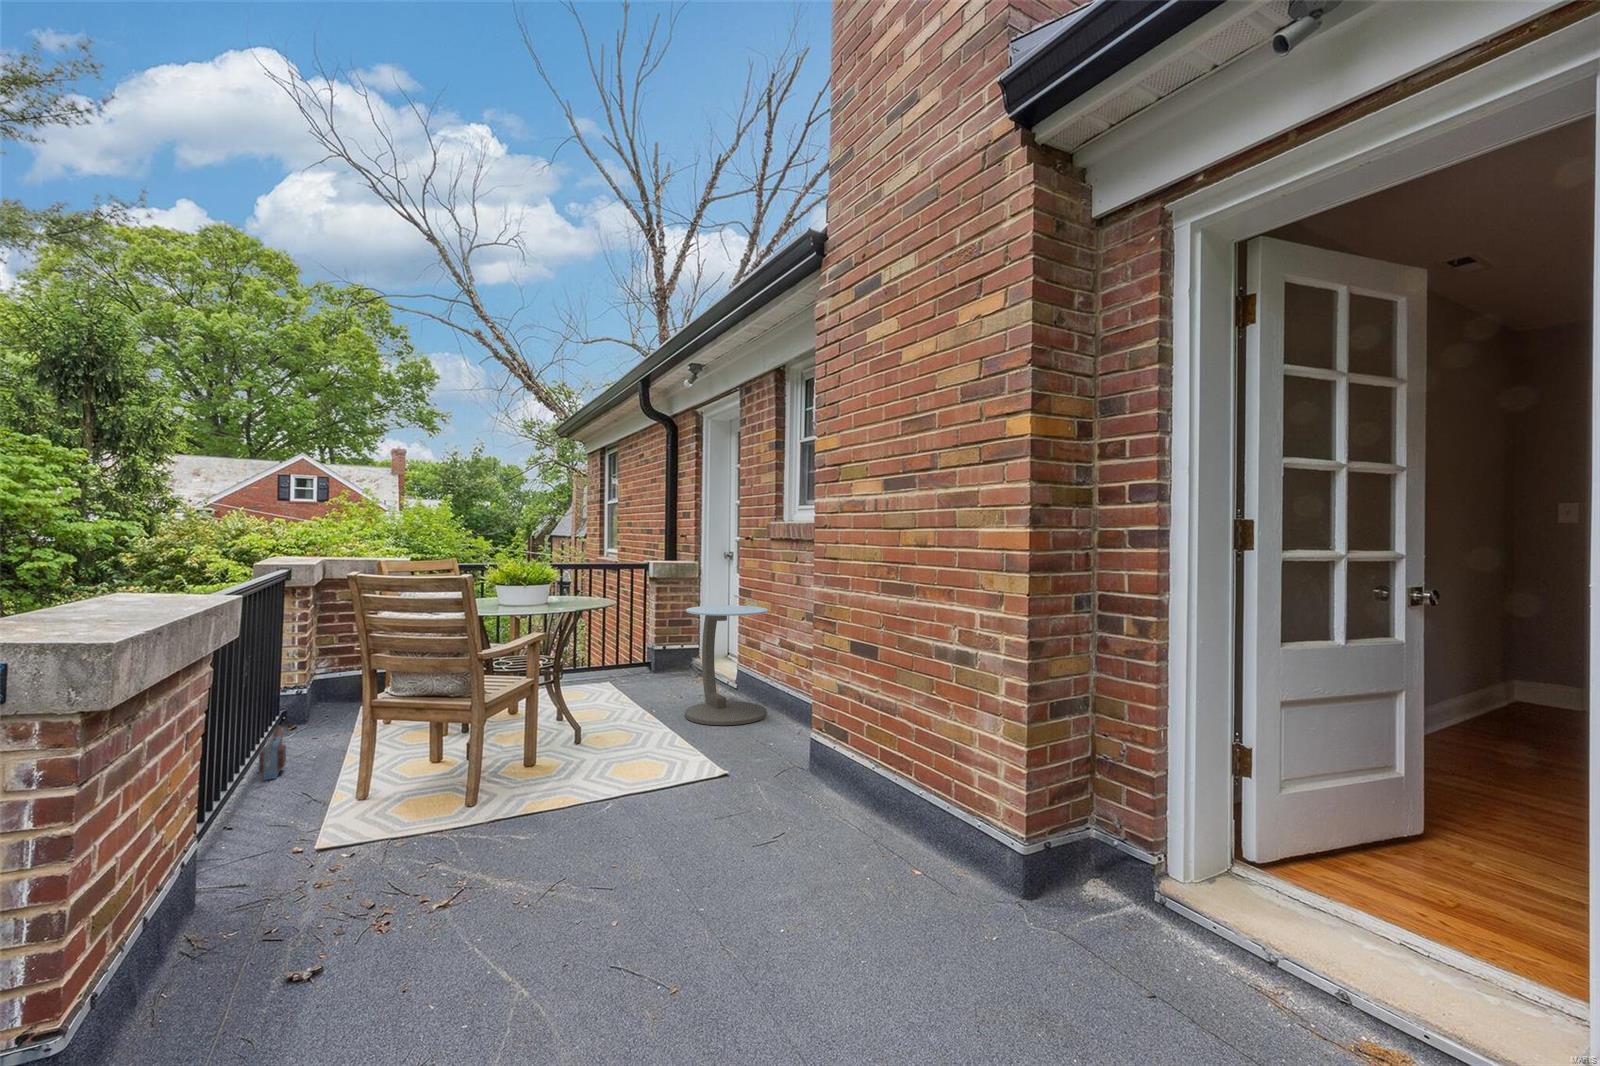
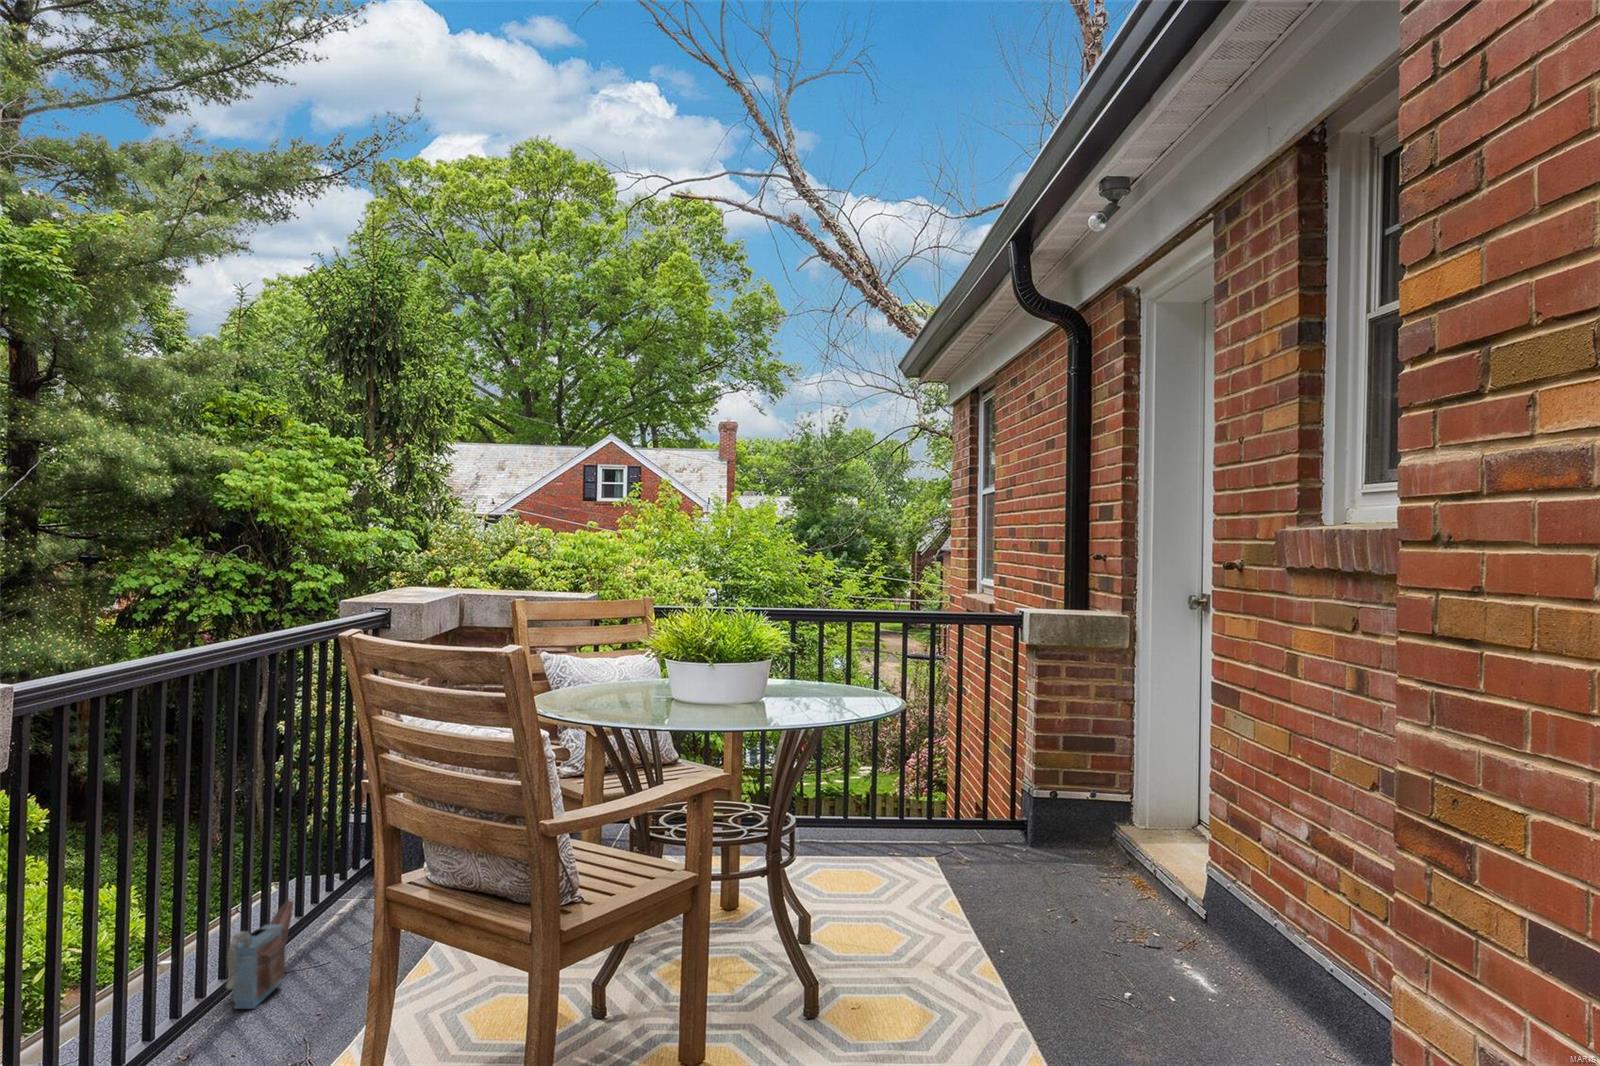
side table: present [685,605,768,725] -> none [1060,723,1274,1041]

